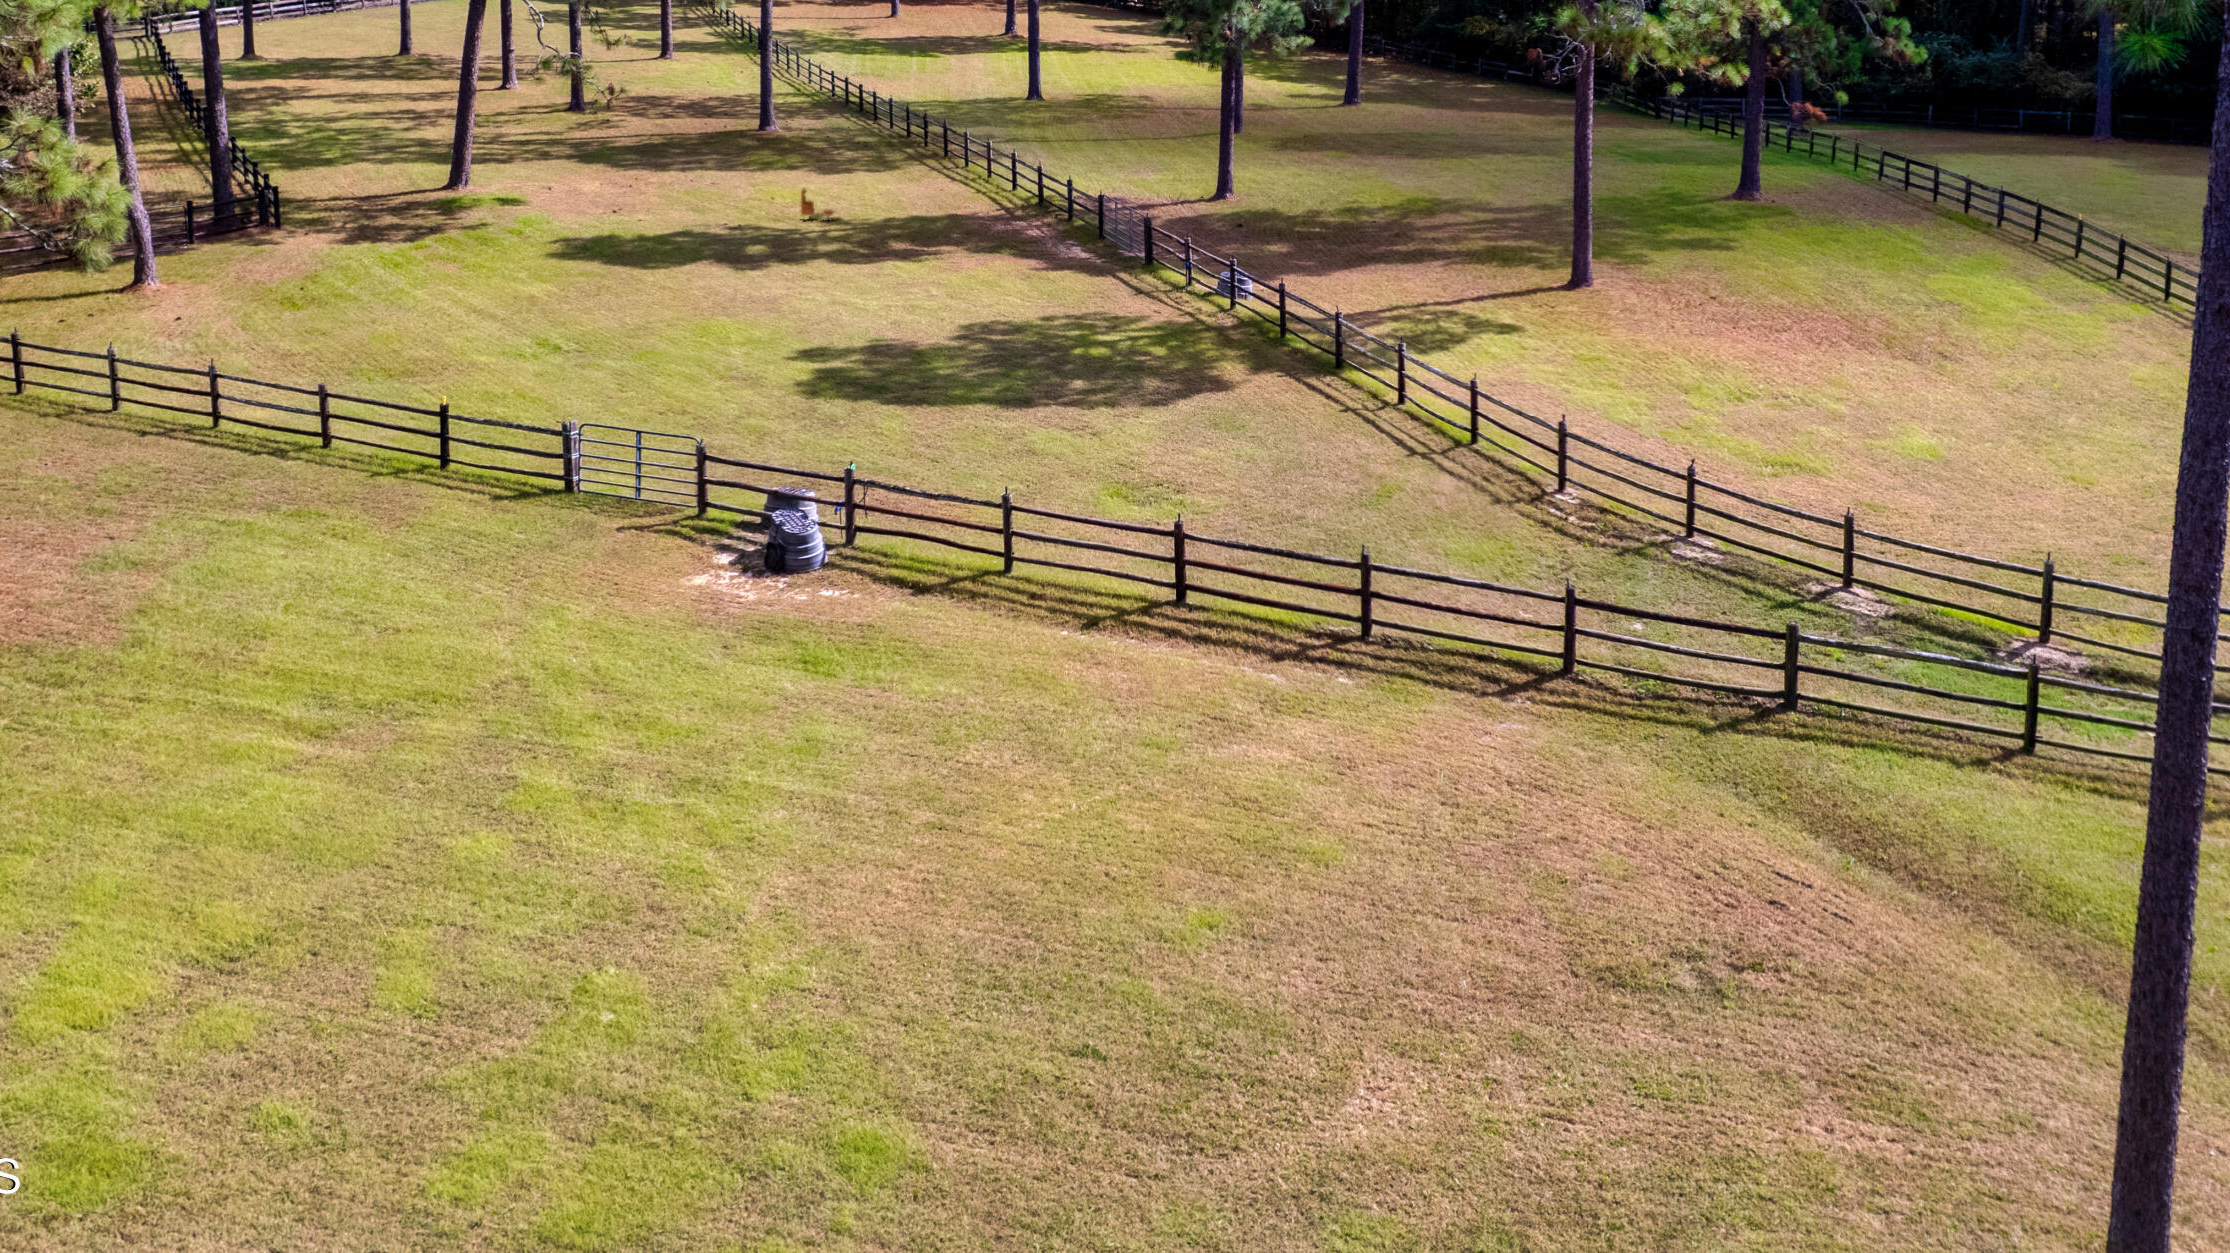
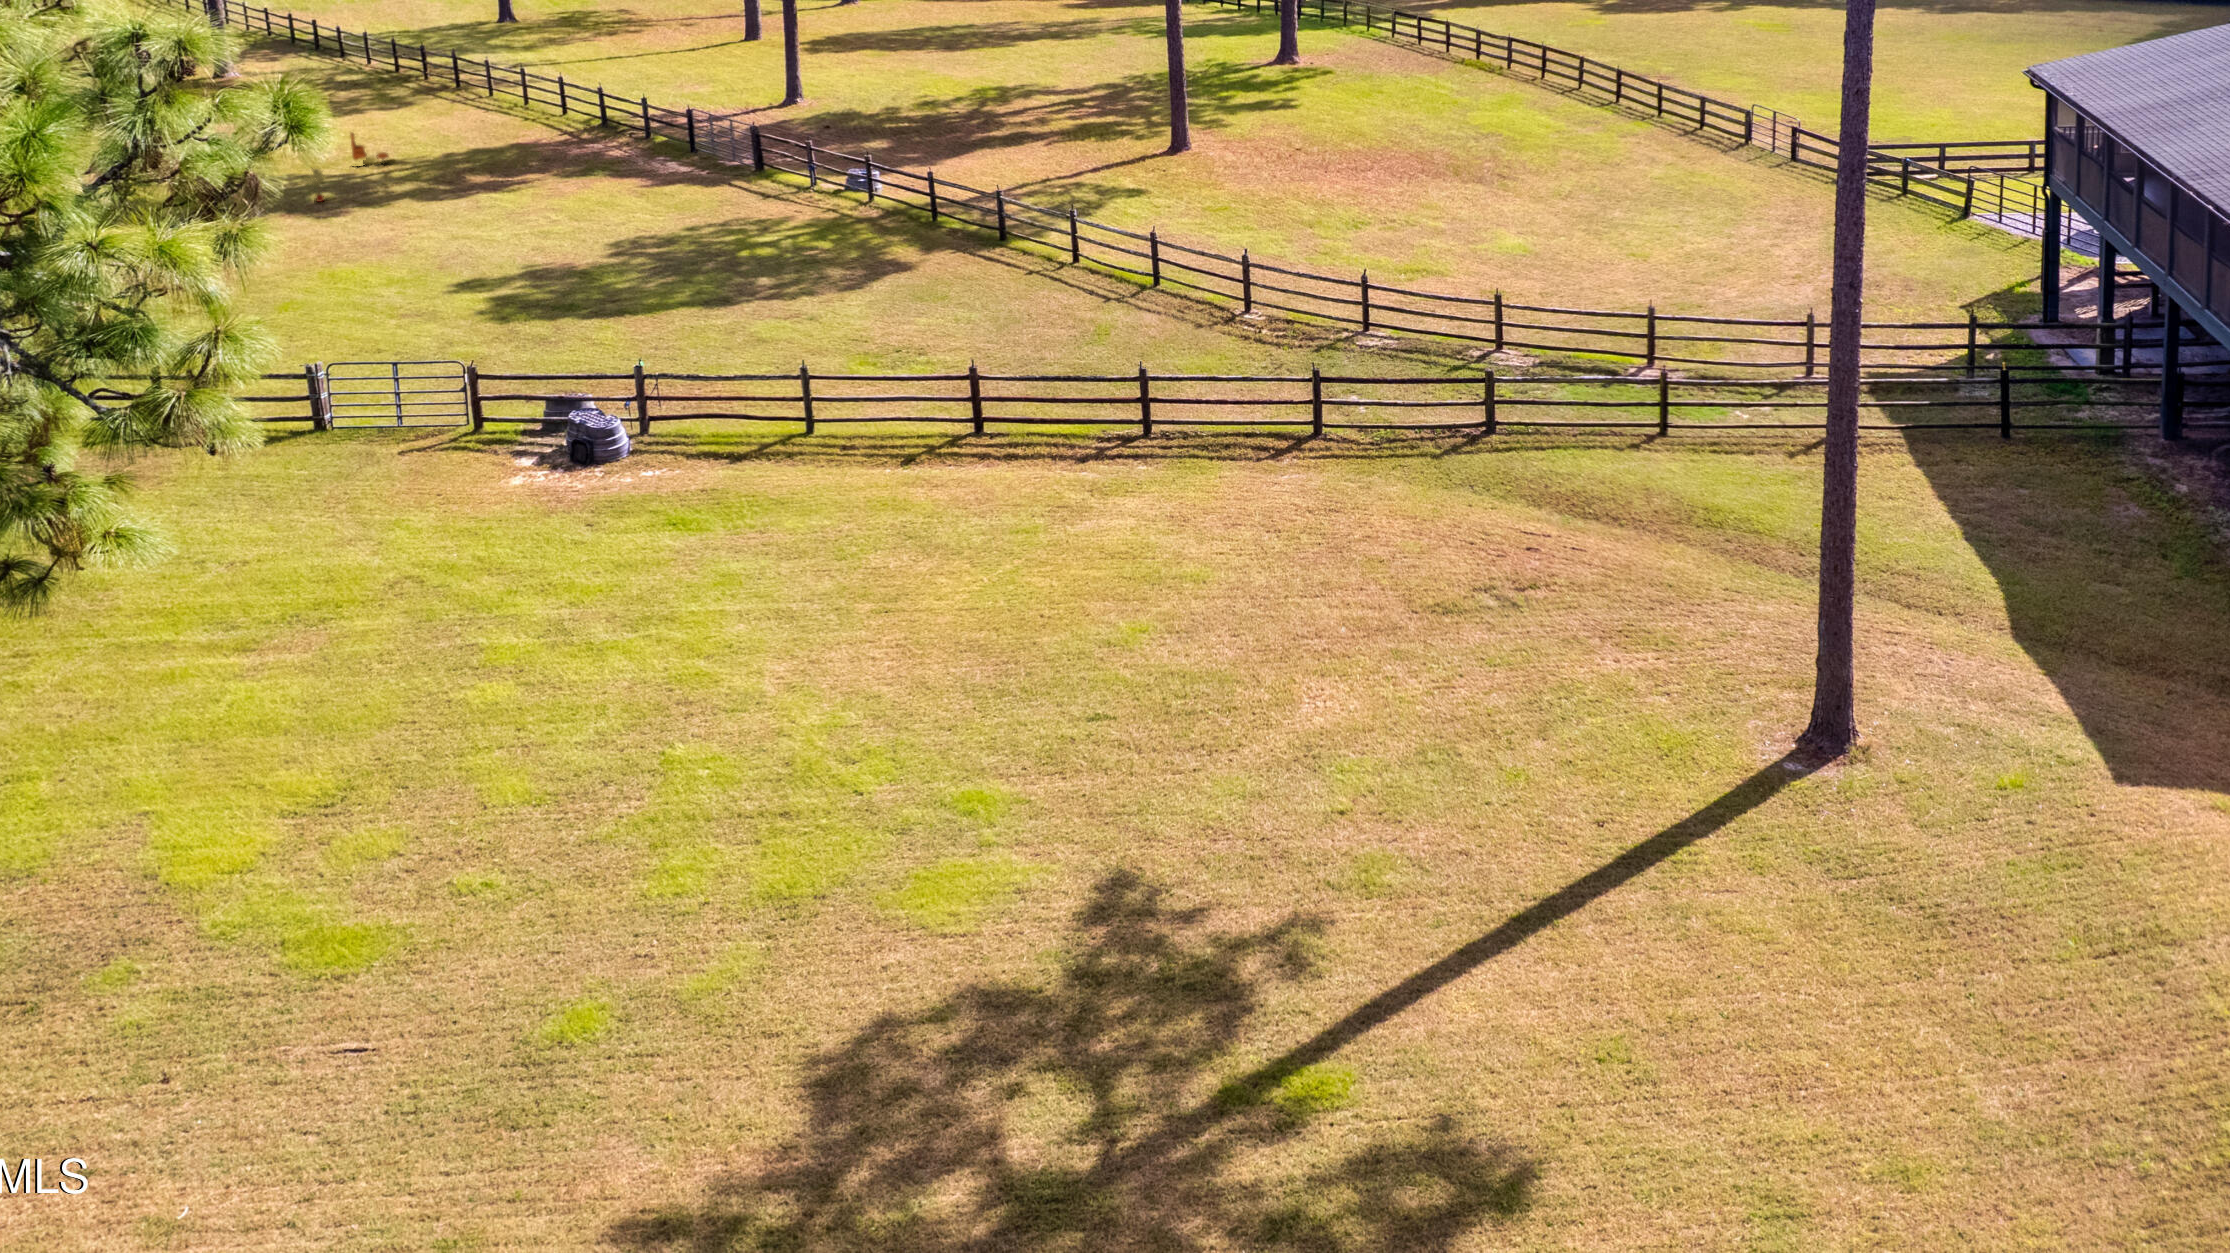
potted tree: none [735,215,754,252] -> present [305,167,324,202]

